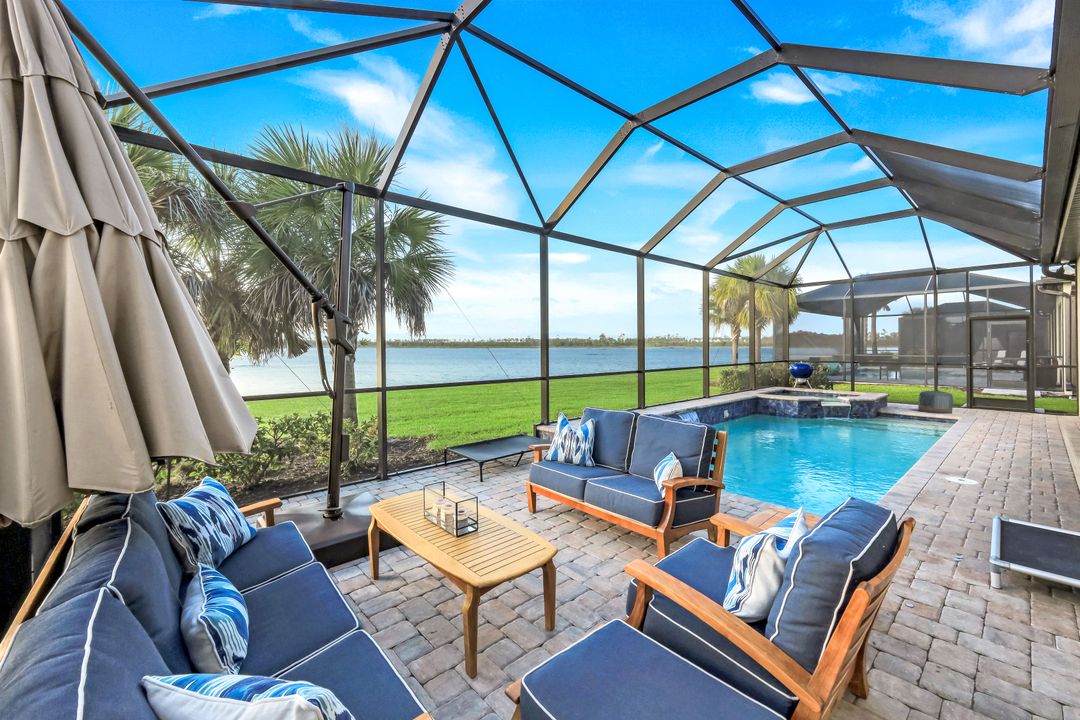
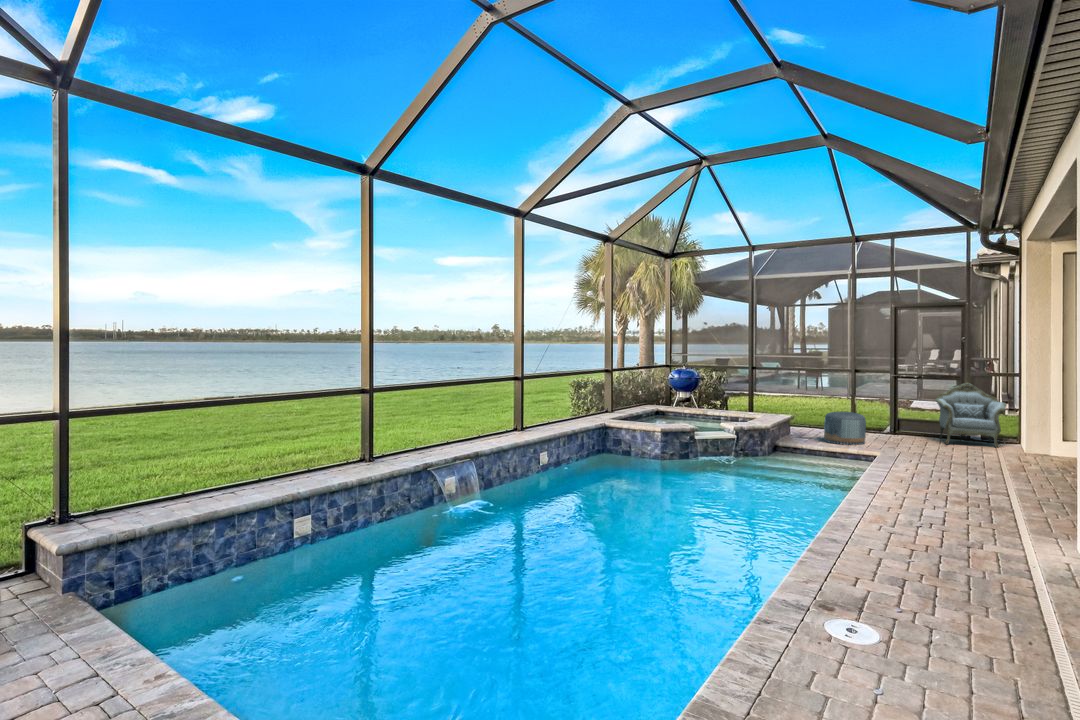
armchair: none [1008,372,1070,419] -> present [935,383,1007,448]

